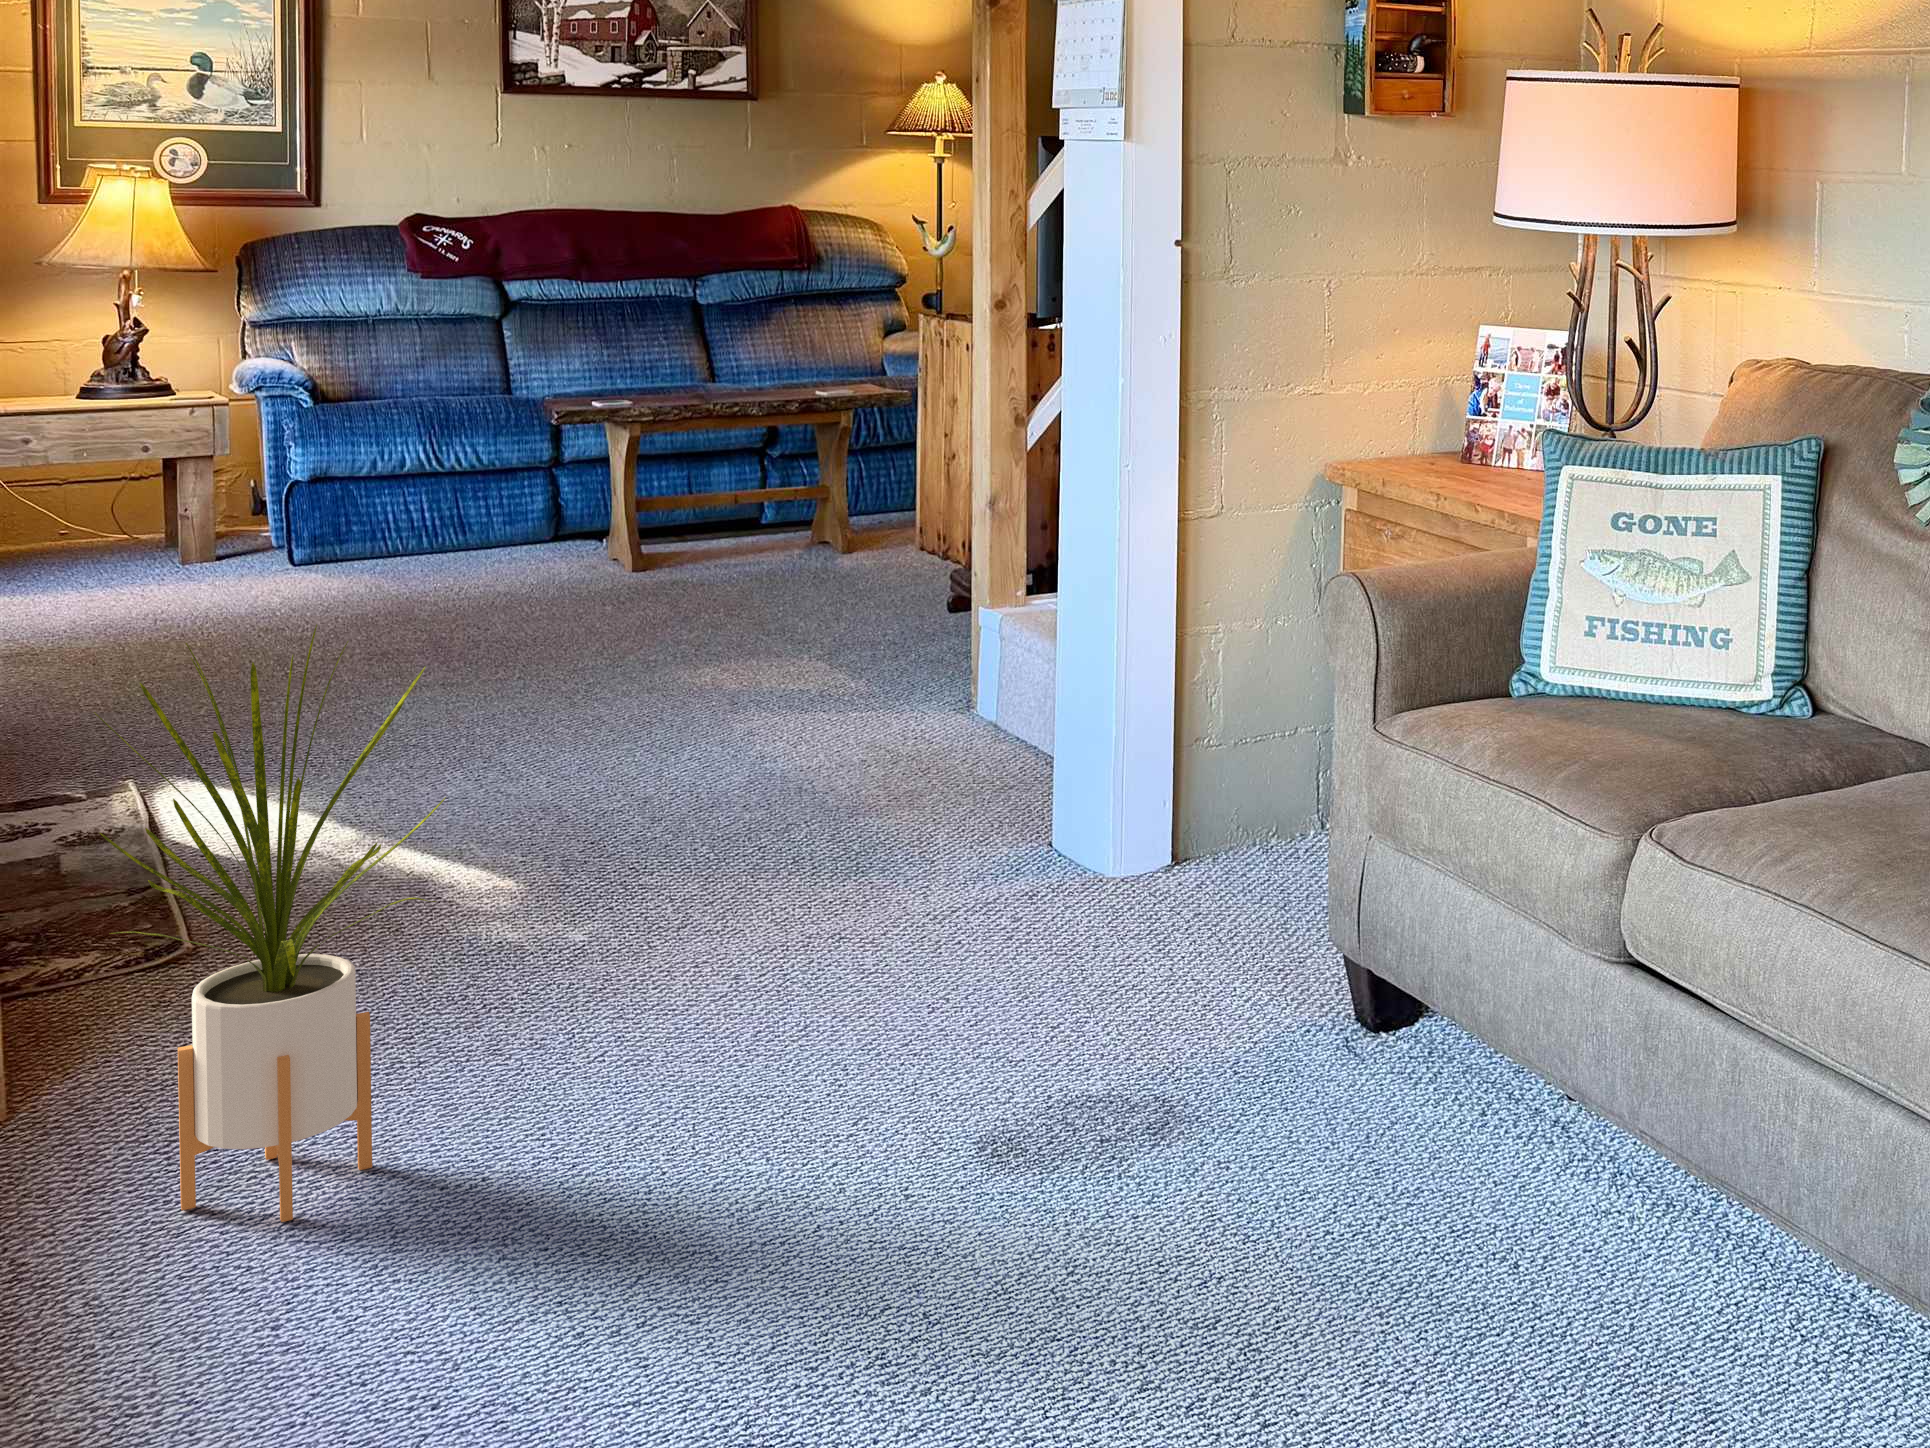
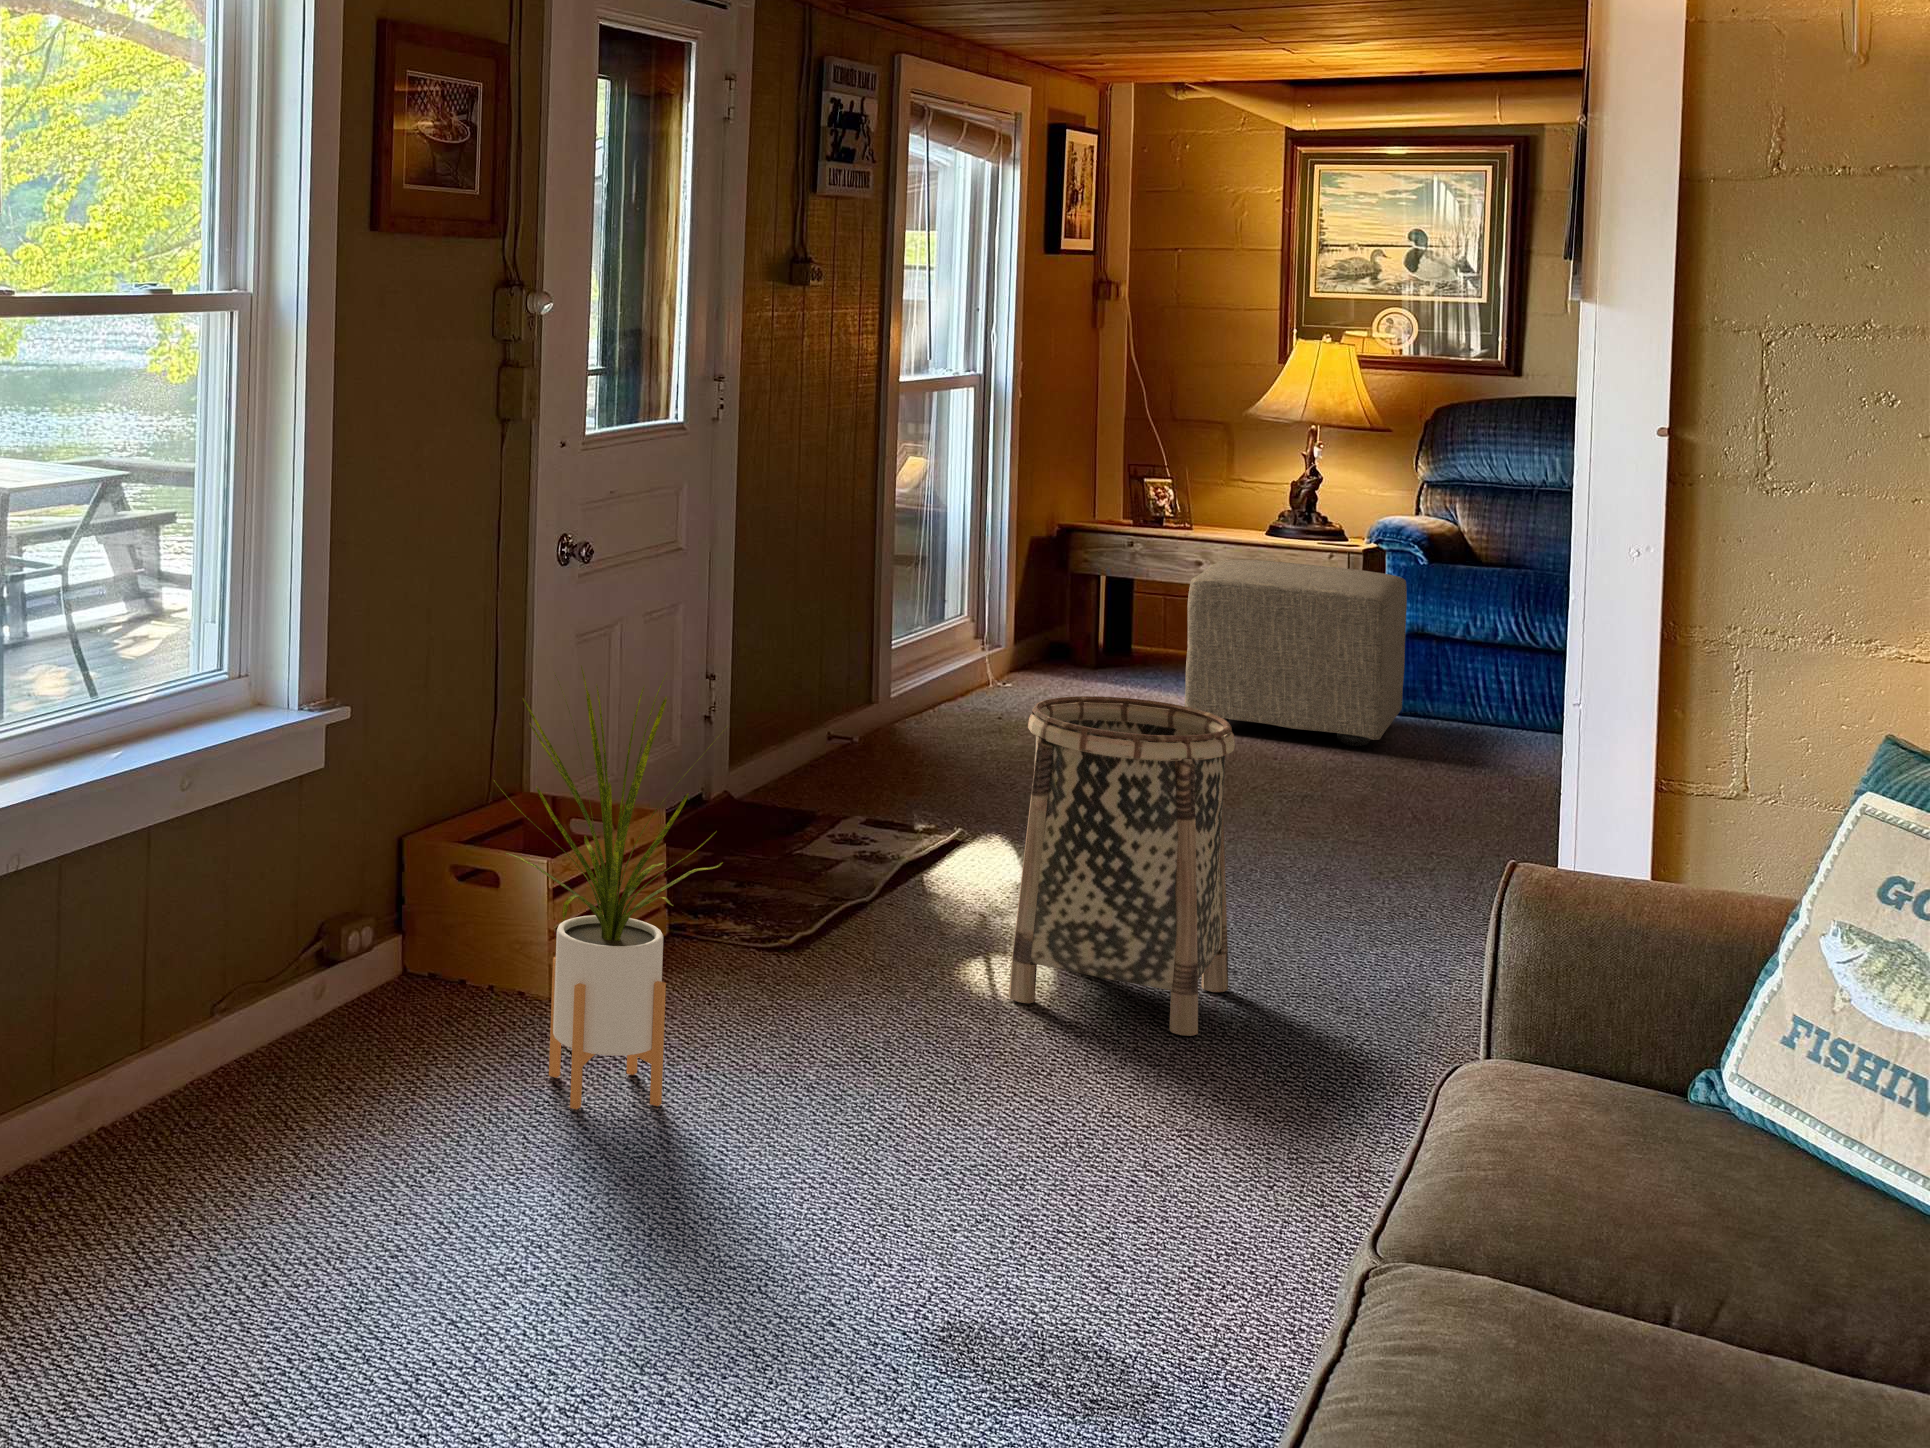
ottoman: none [100,420,357,619] -> present [1185,560,1407,746]
basket: none [442,557,690,914] -> present [1009,696,1235,1036]

